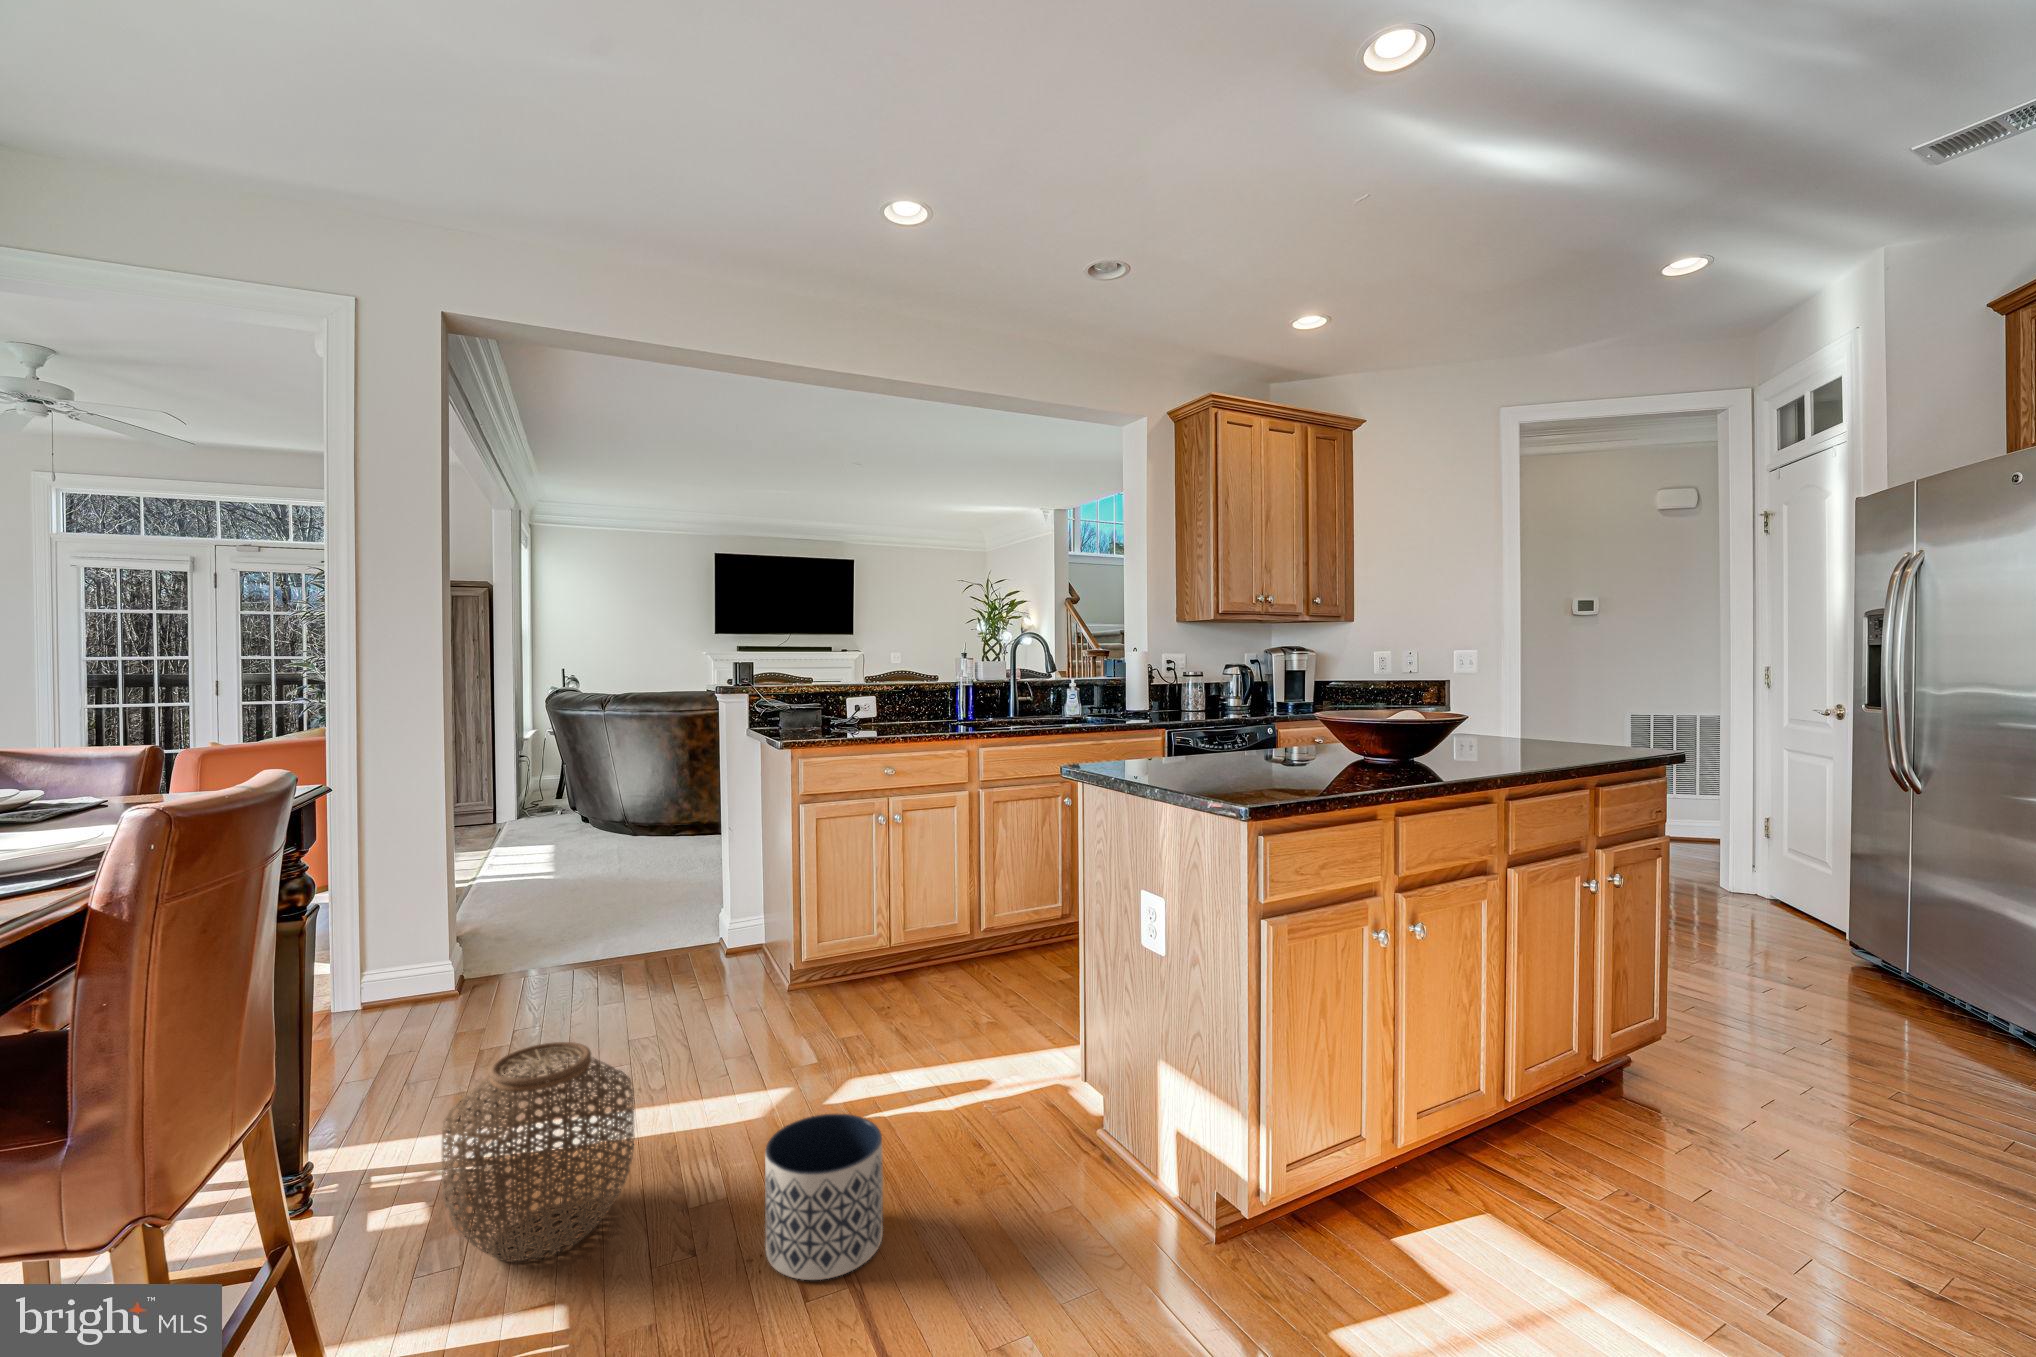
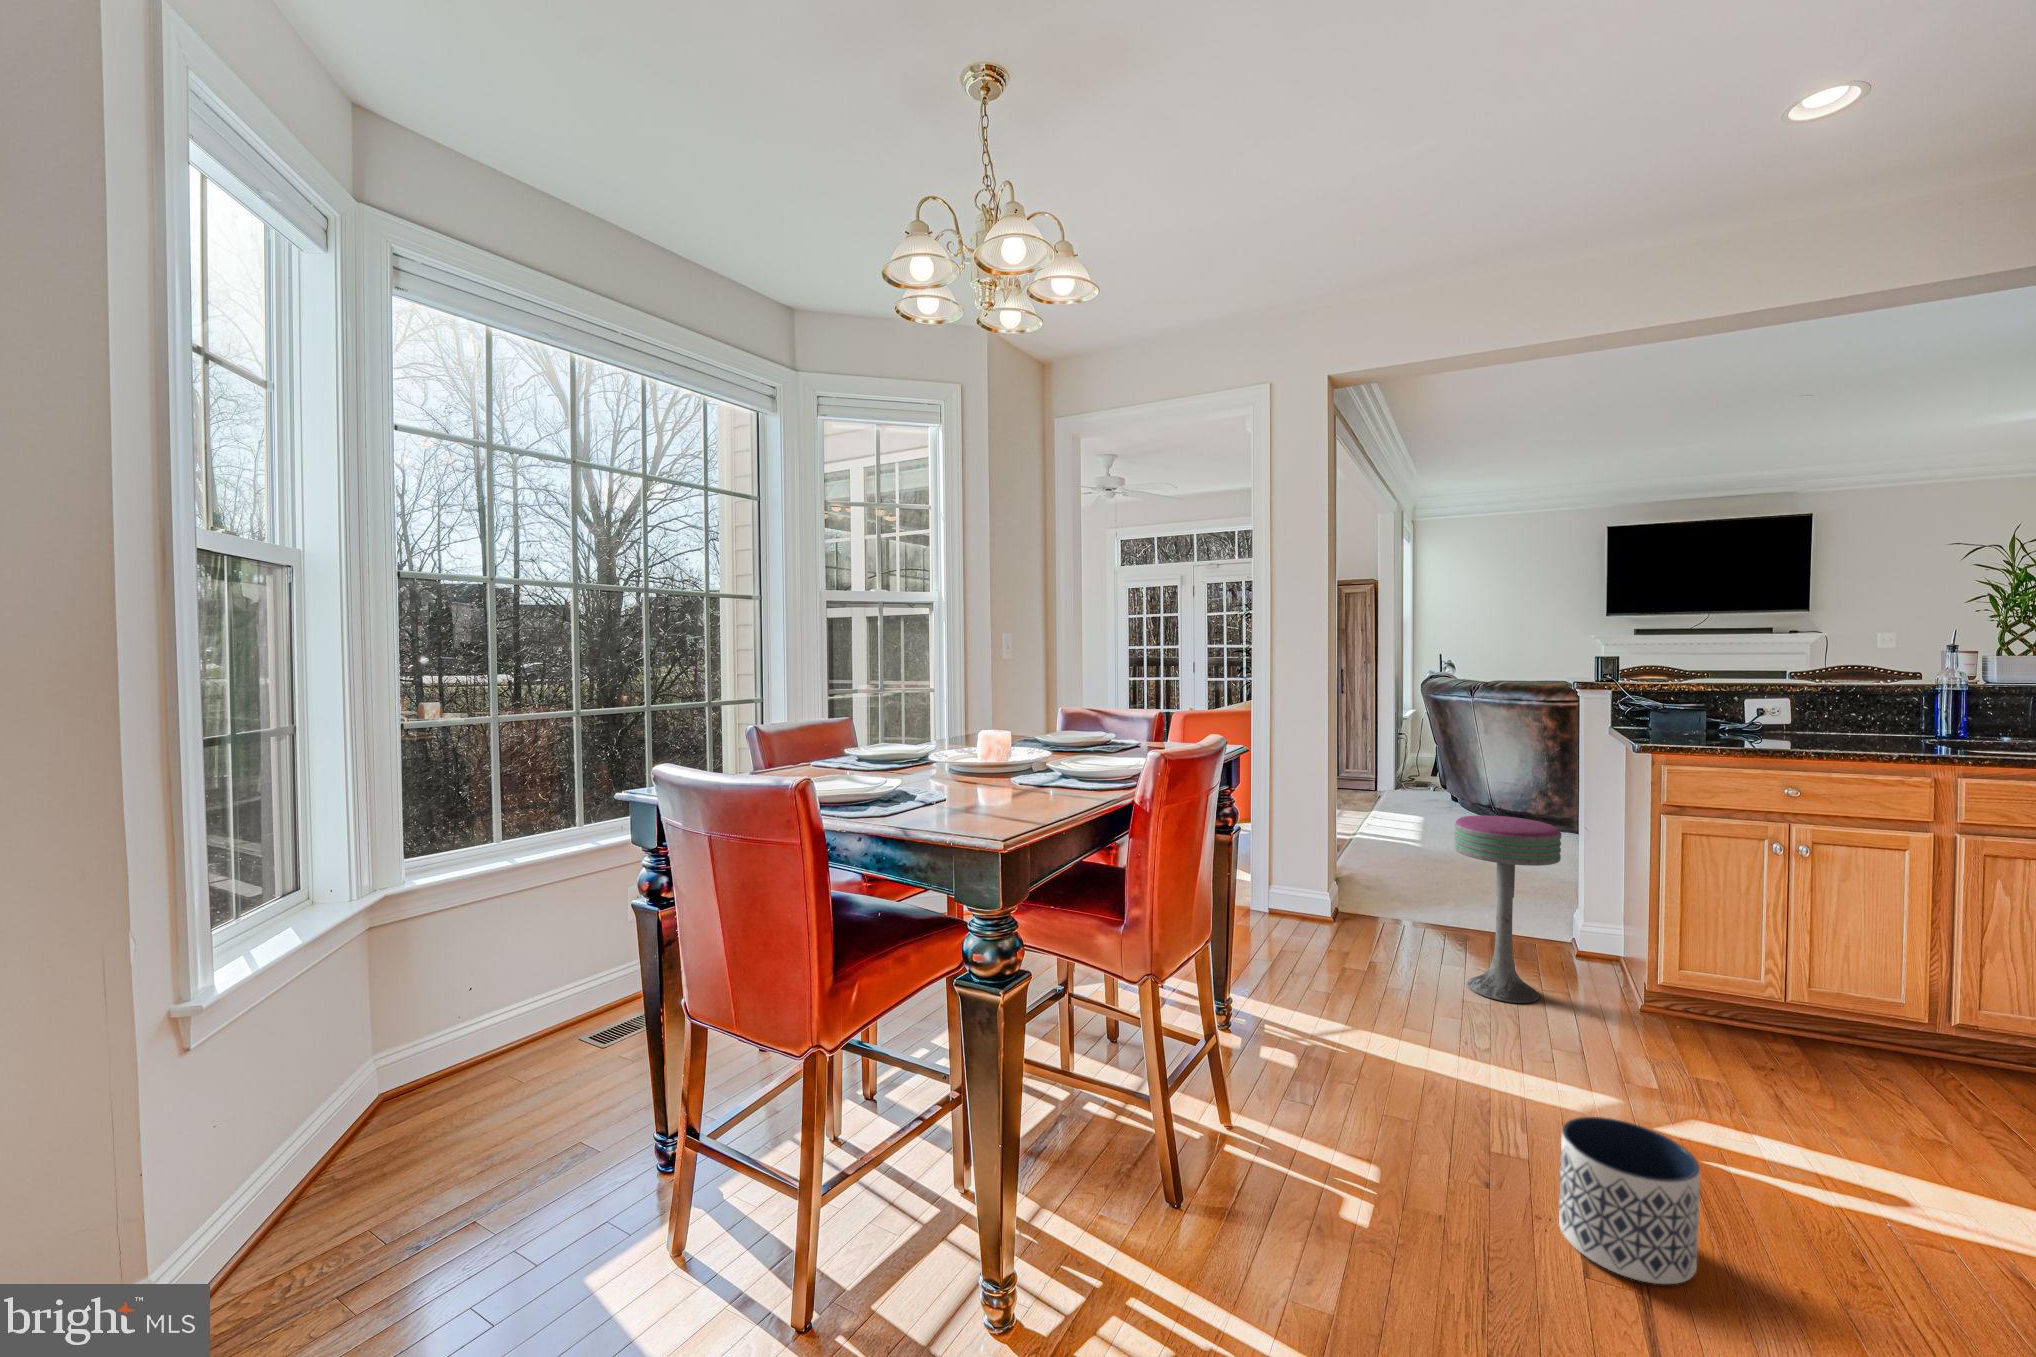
bar stool: none [611,828,718,1029] -> present [1454,815,1561,1003]
woven basket: present [442,1042,634,1262] -> none [1304,966,1448,1133]

